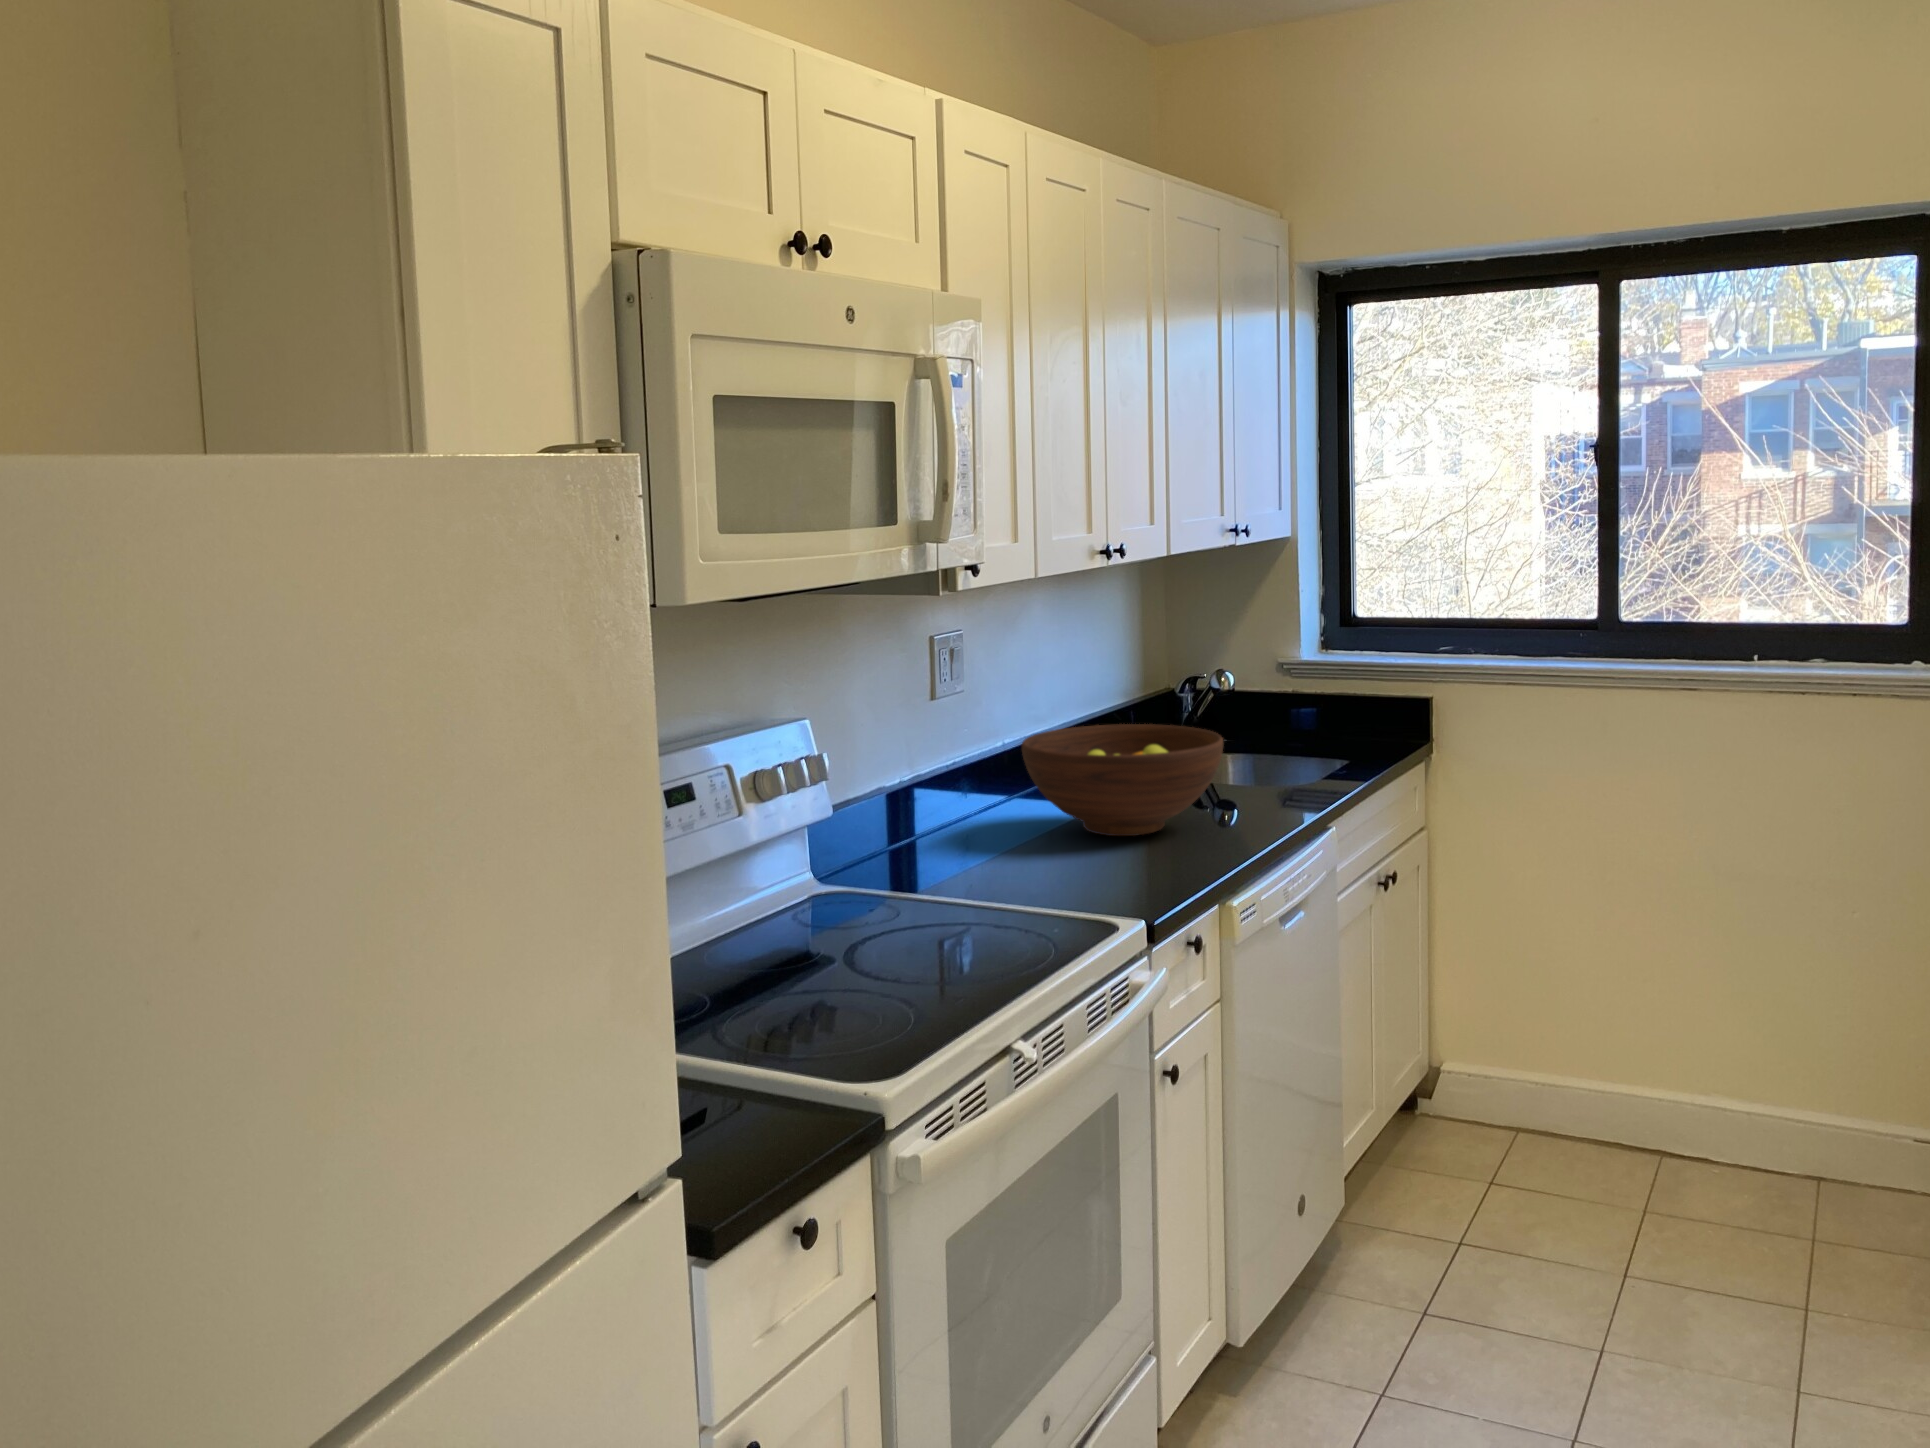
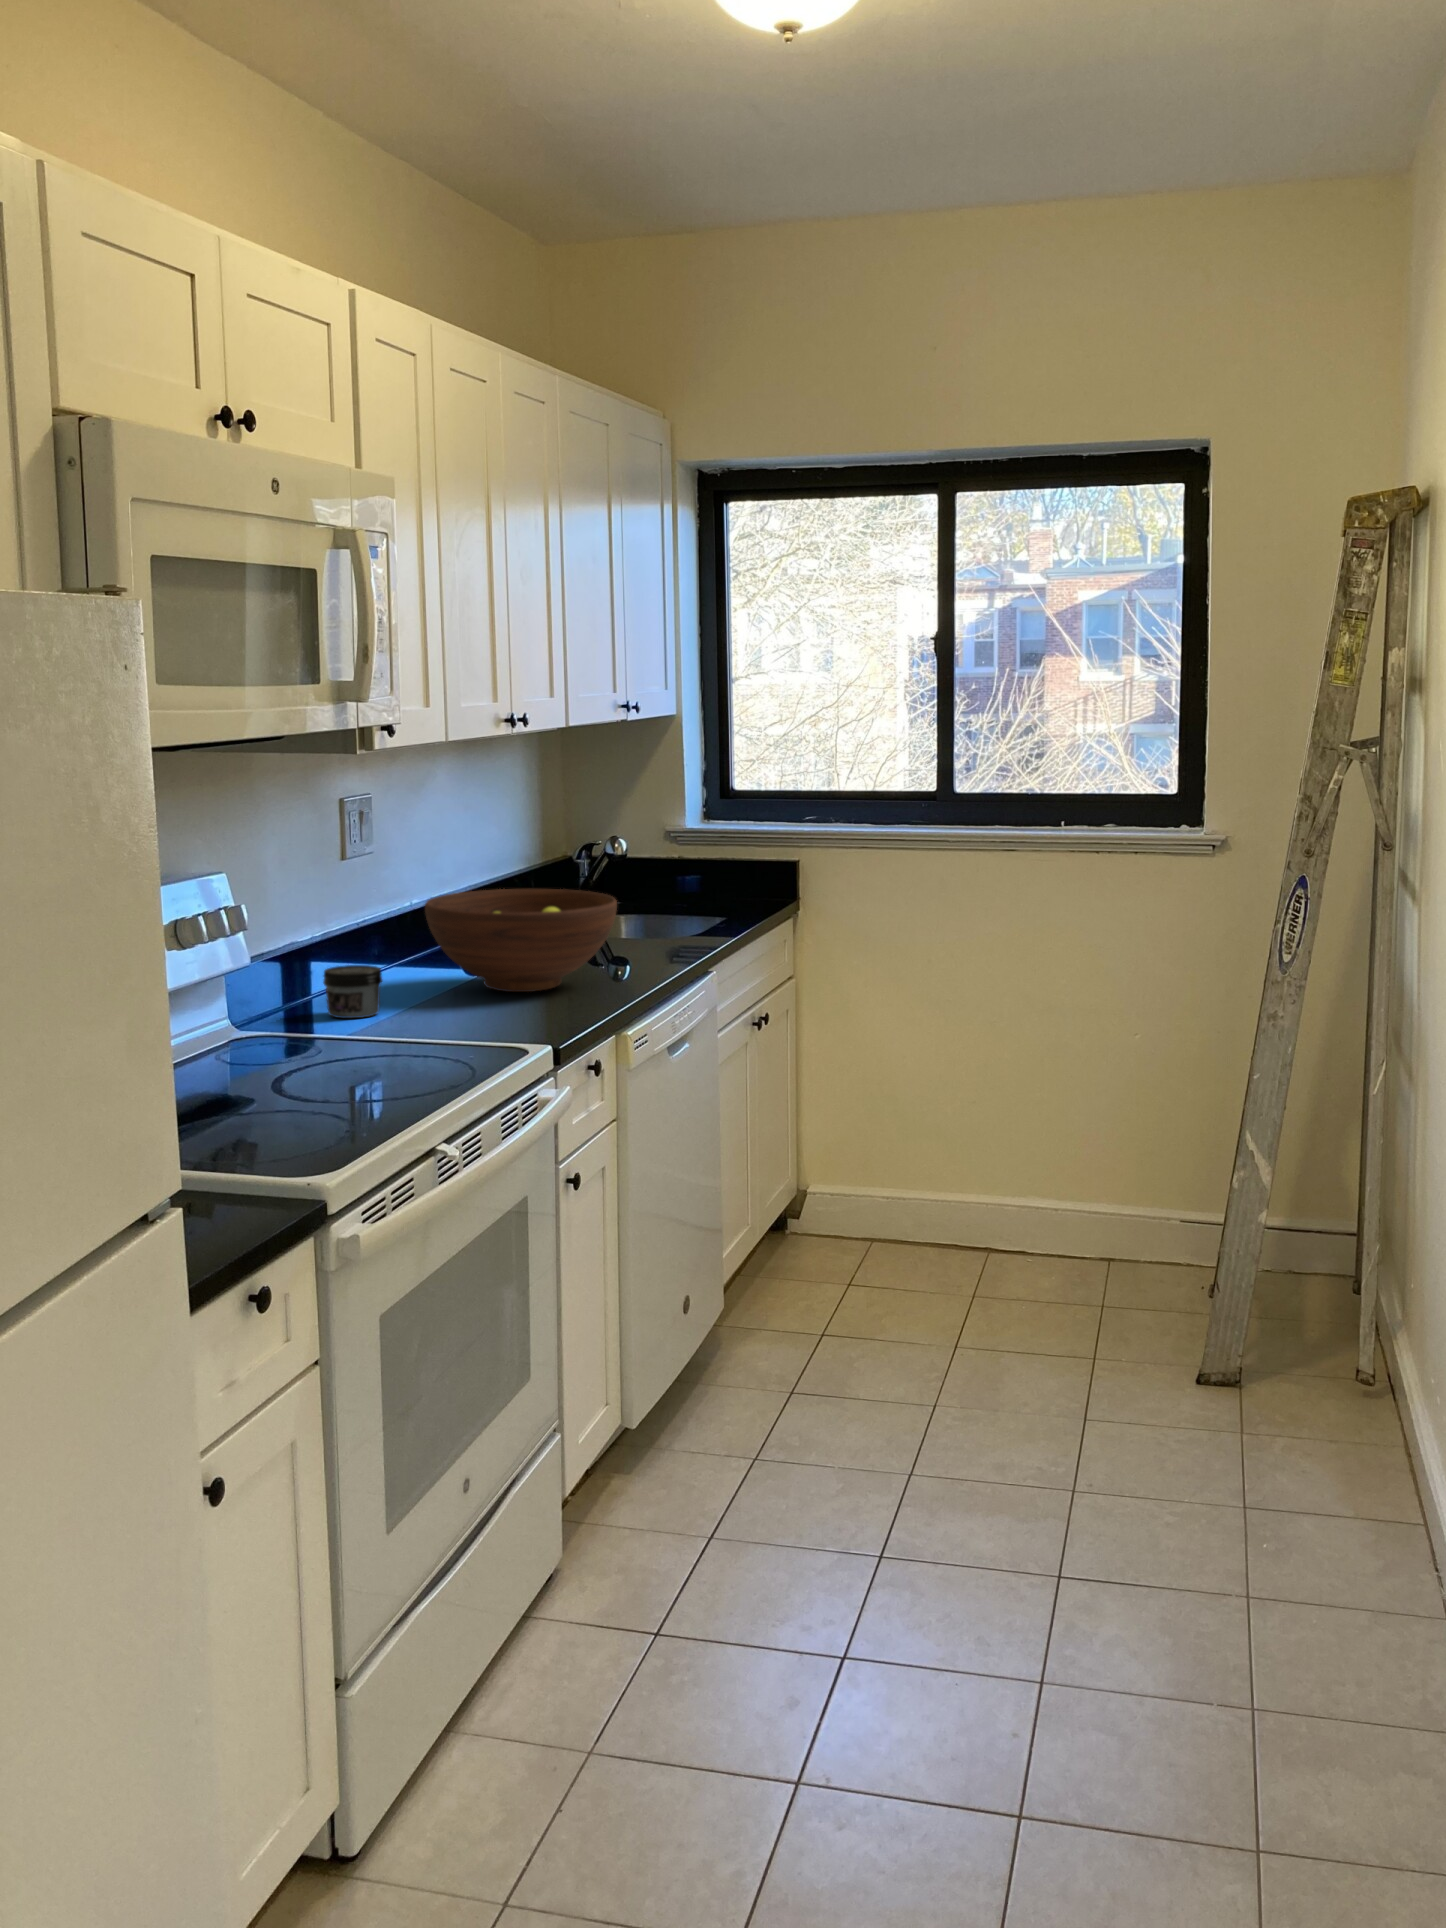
jar: none [916,809,977,866] -> present [323,965,382,1018]

